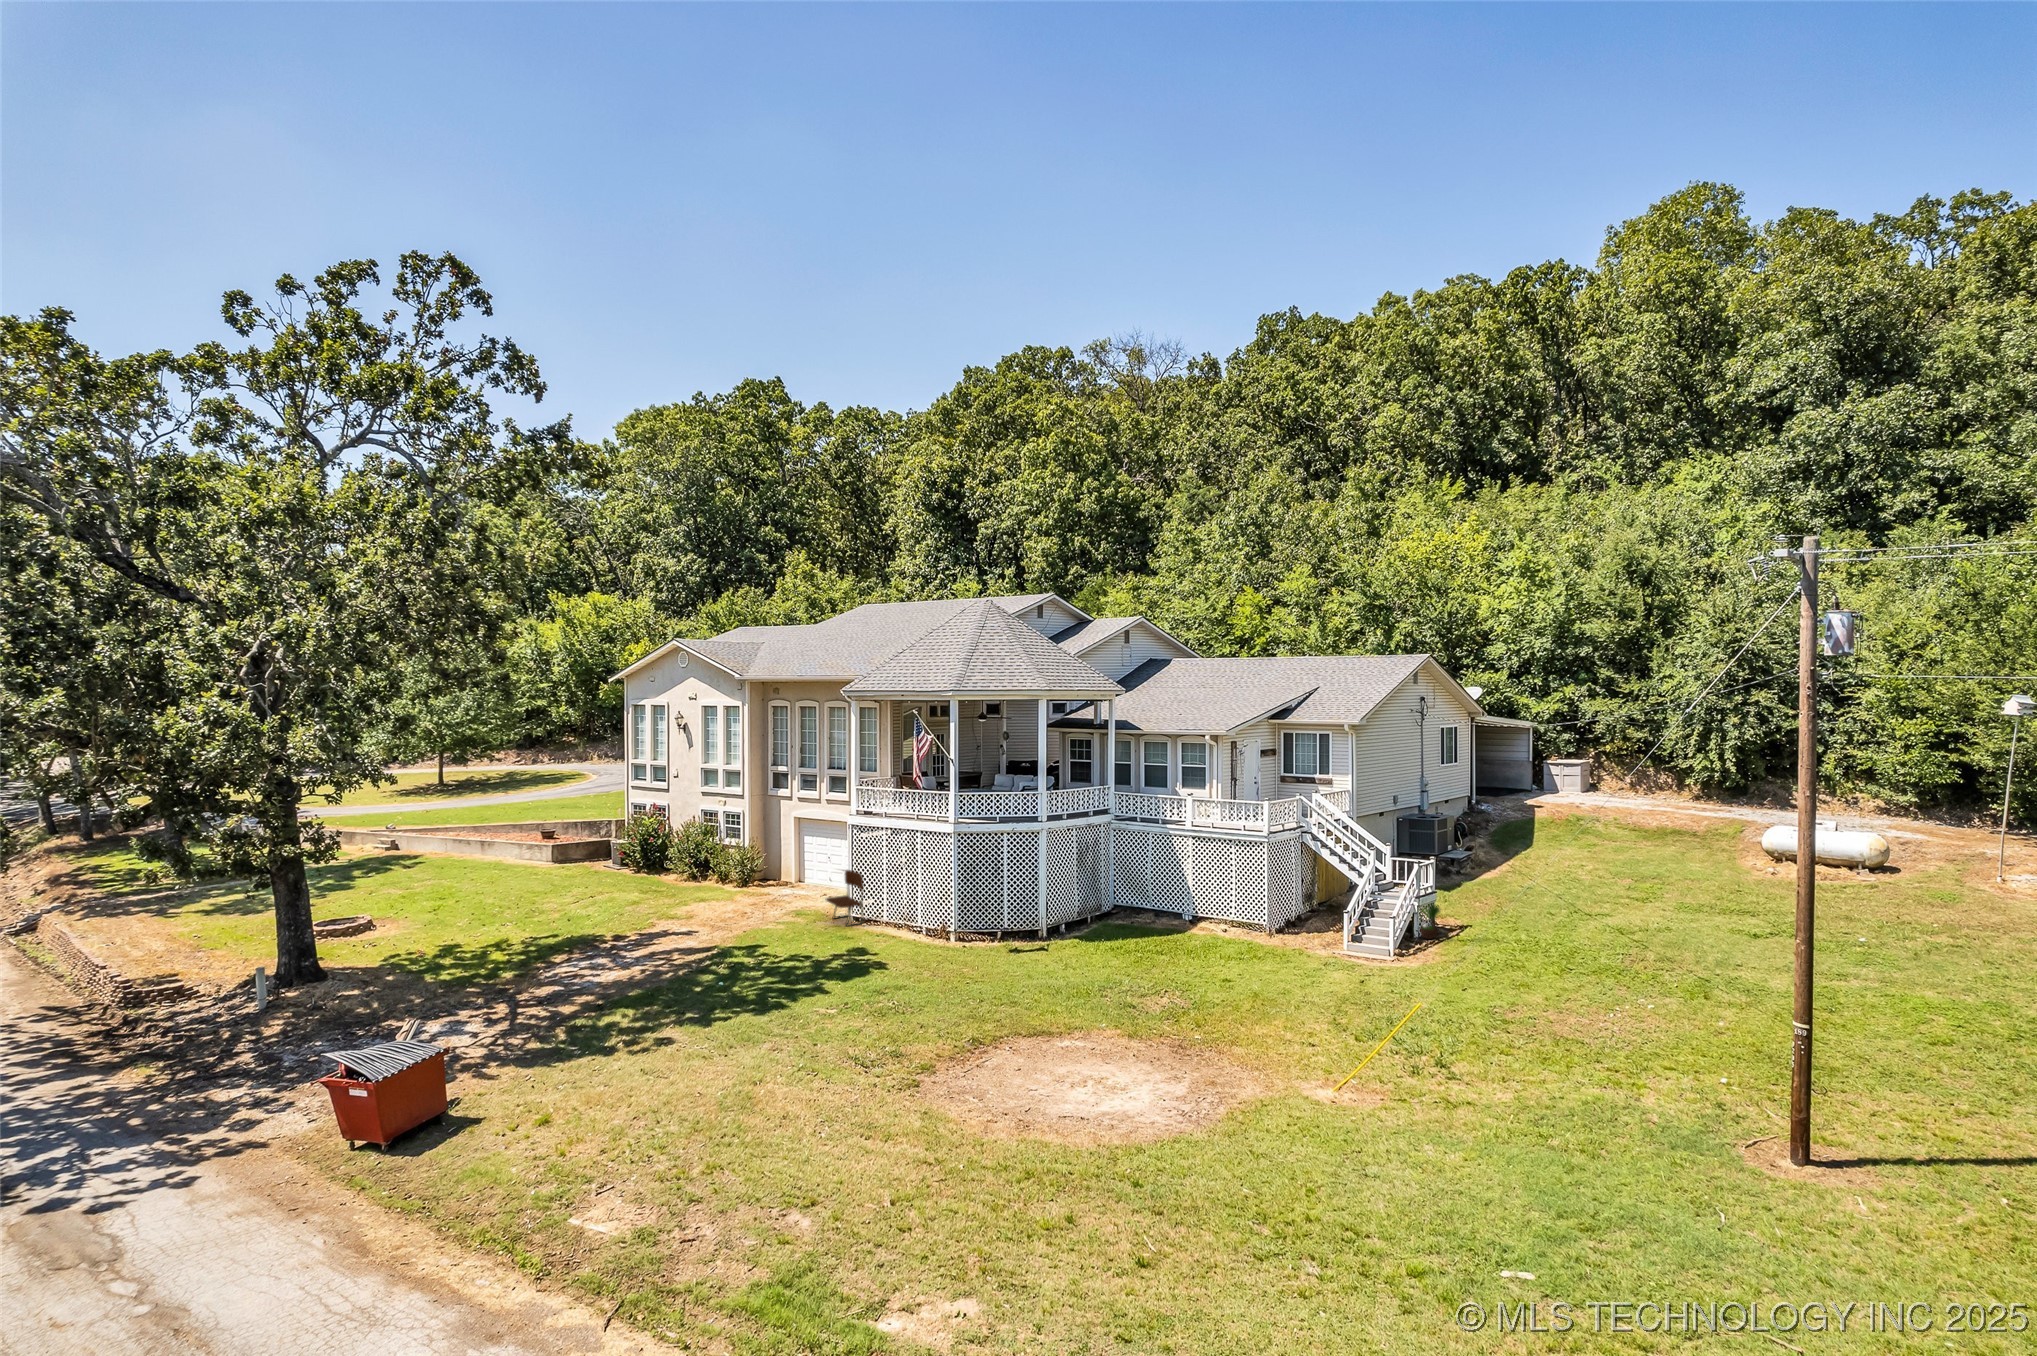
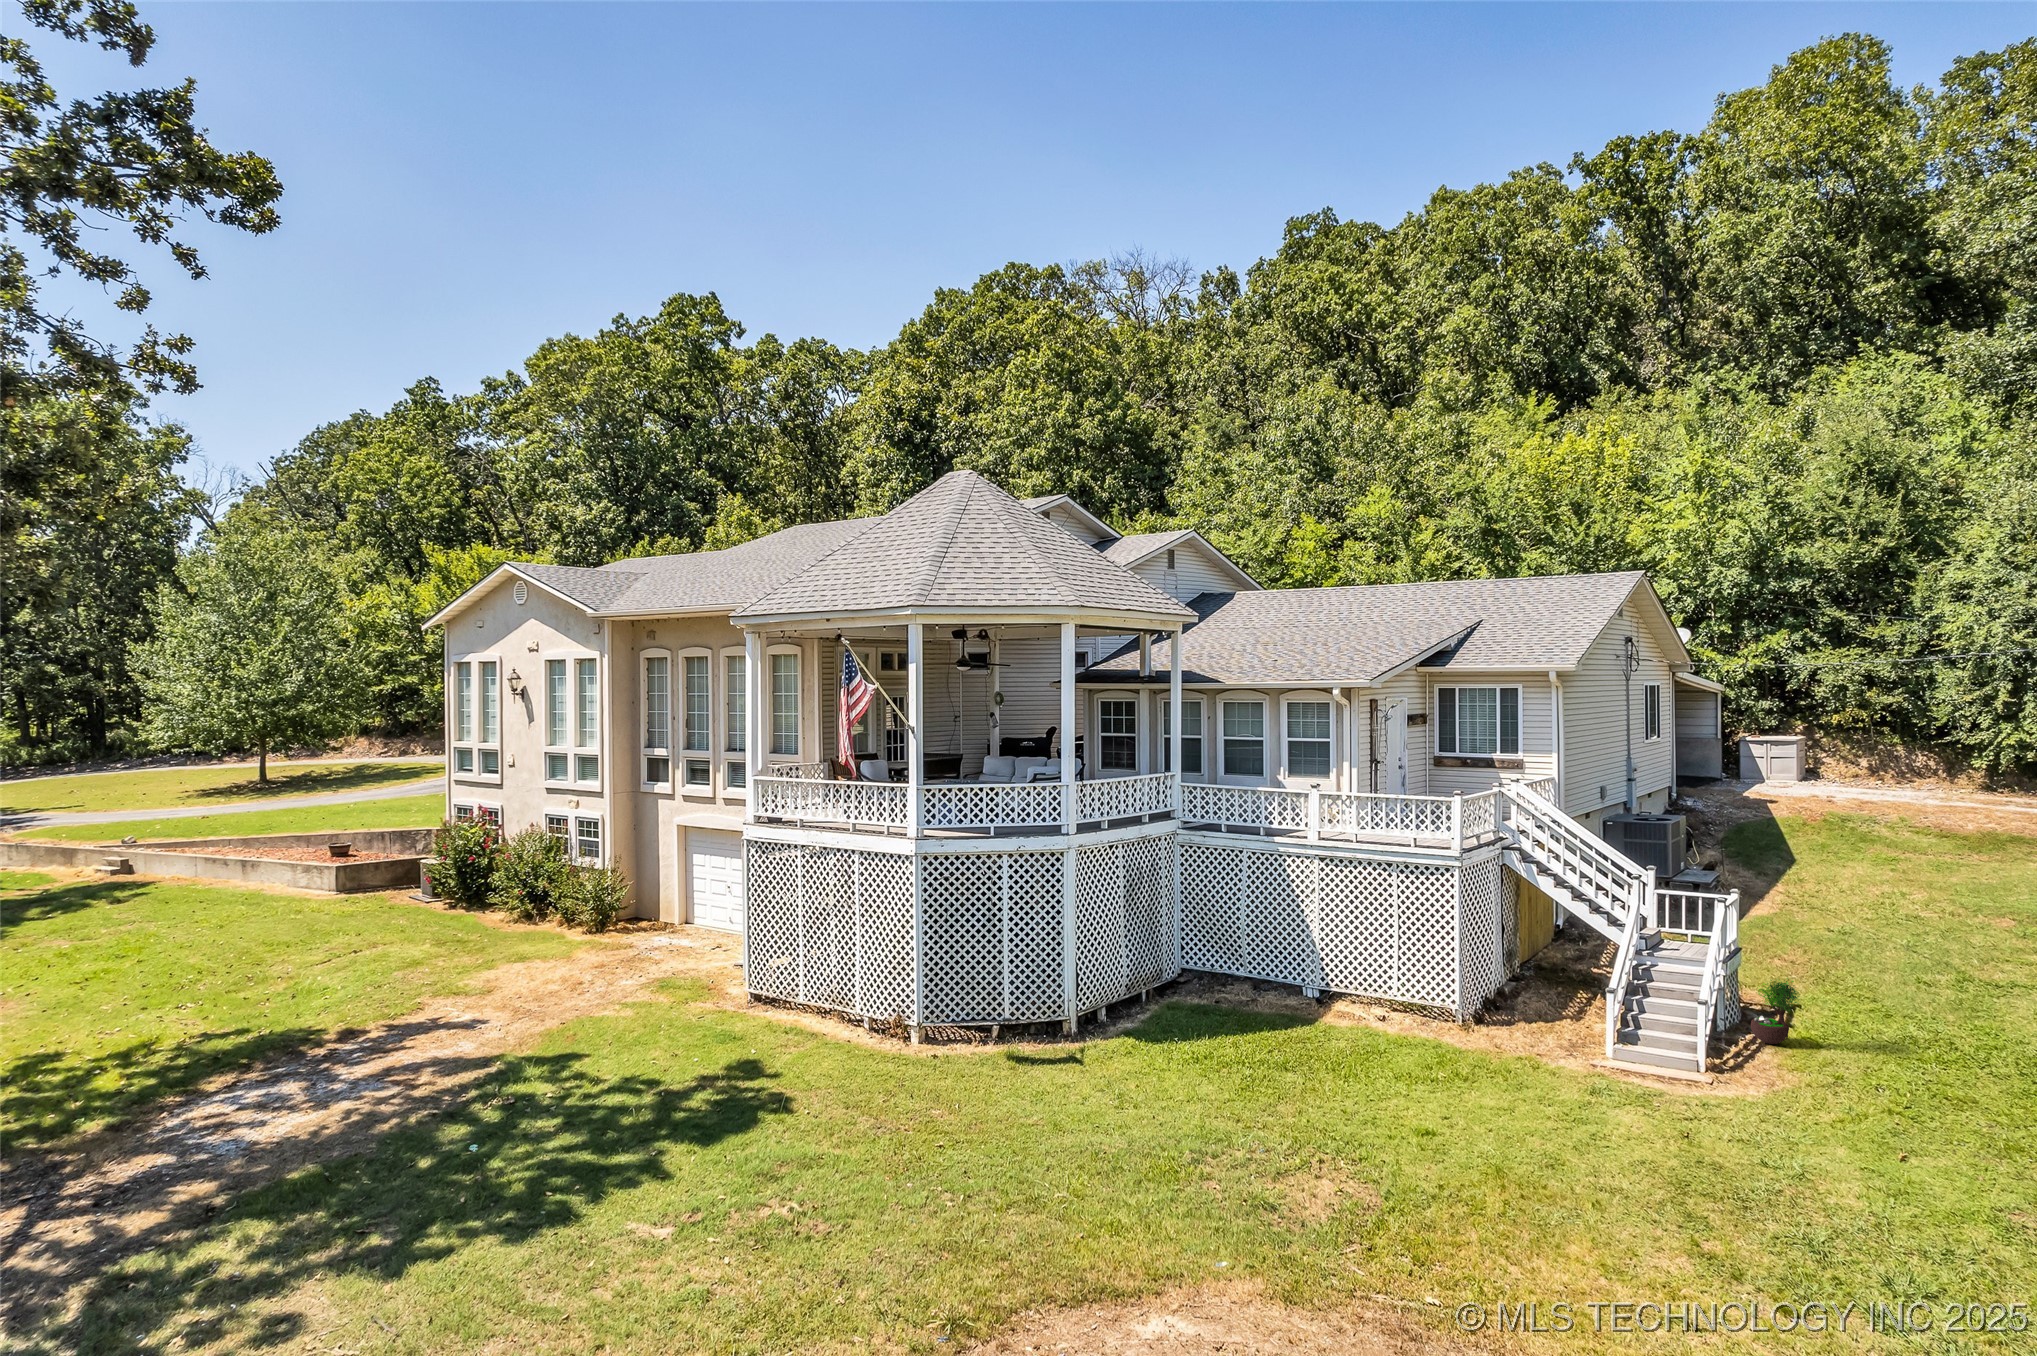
bench: present [825,870,864,926] -> none [702,916,764,1016]

